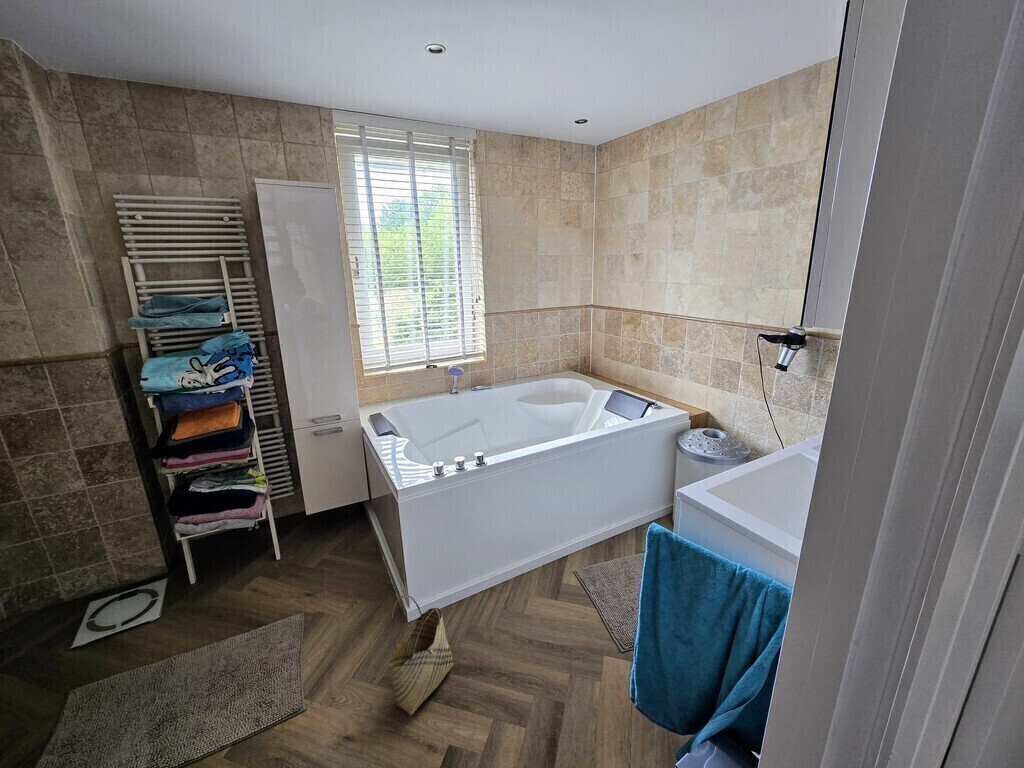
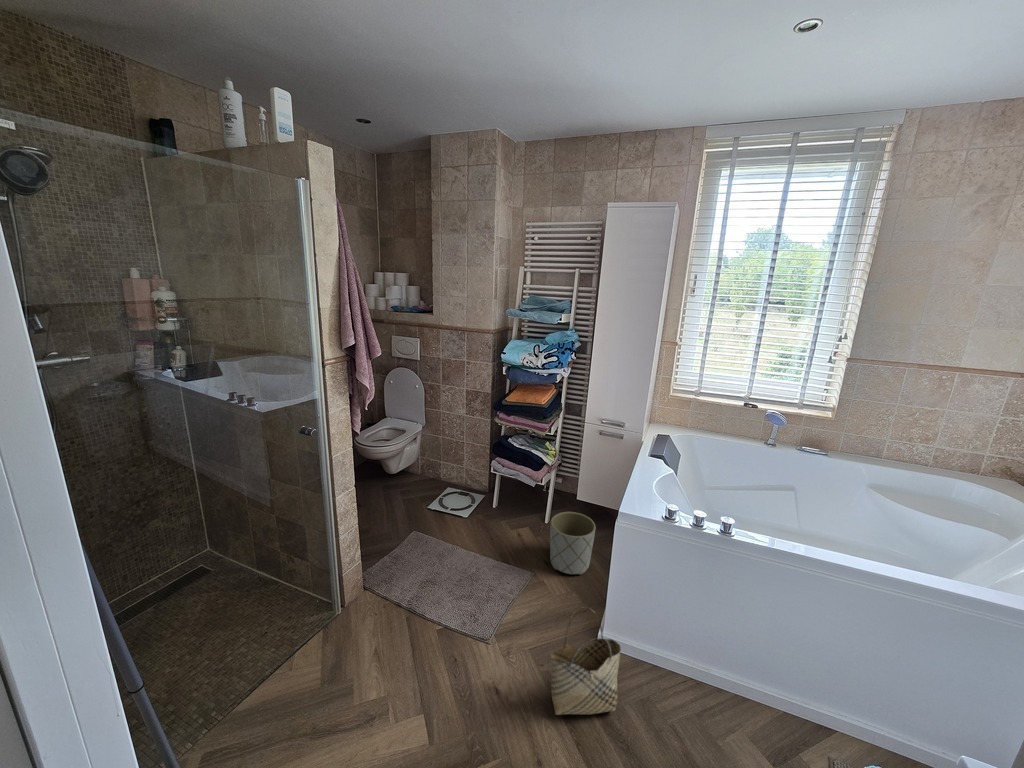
planter: none [298,523,355,596] -> present [550,512,596,575]

